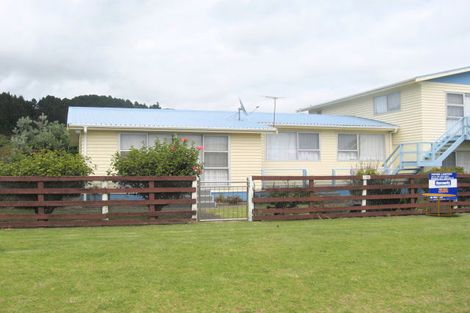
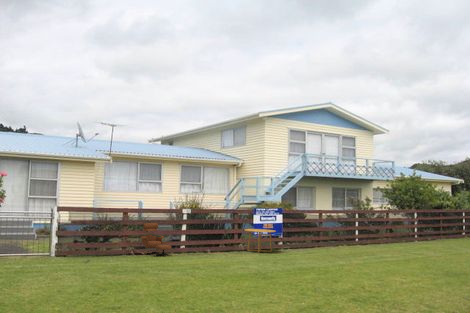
lounge chair: none [325,189,357,221] -> present [140,223,171,257]

